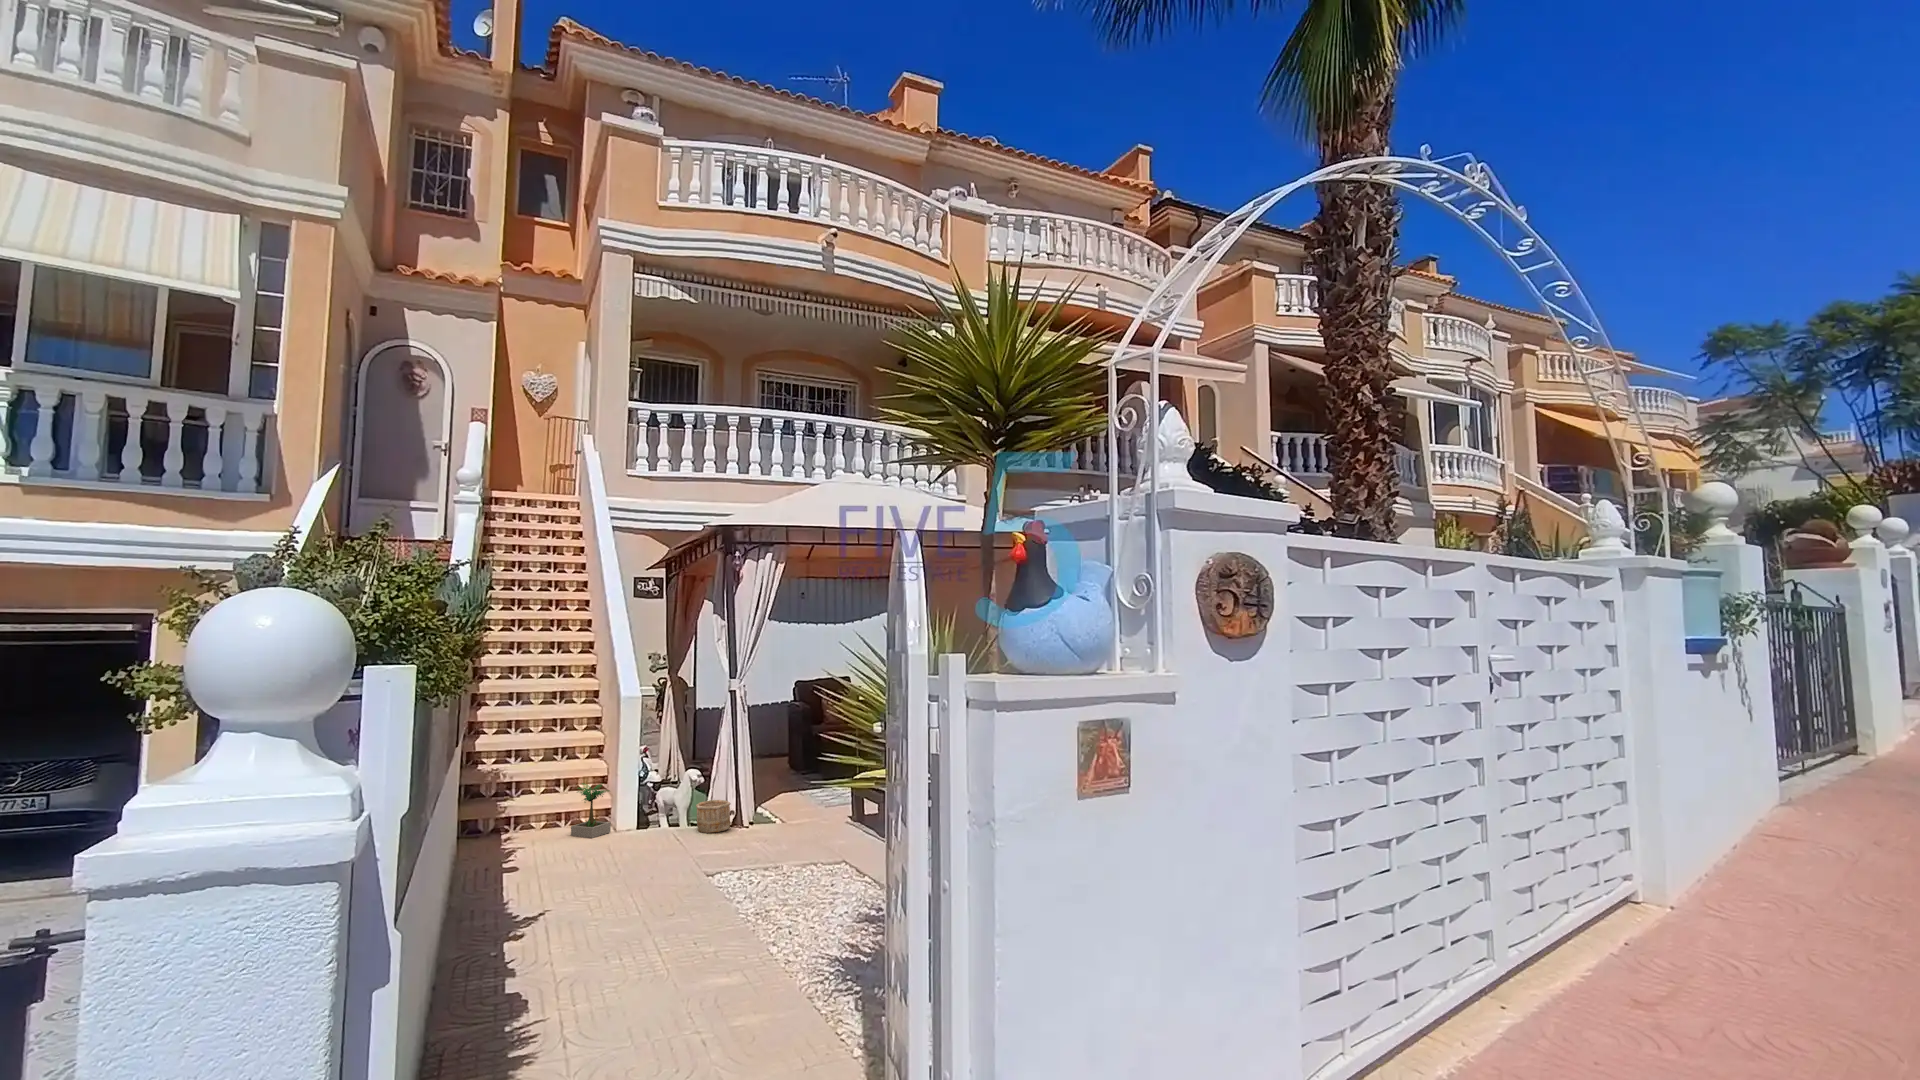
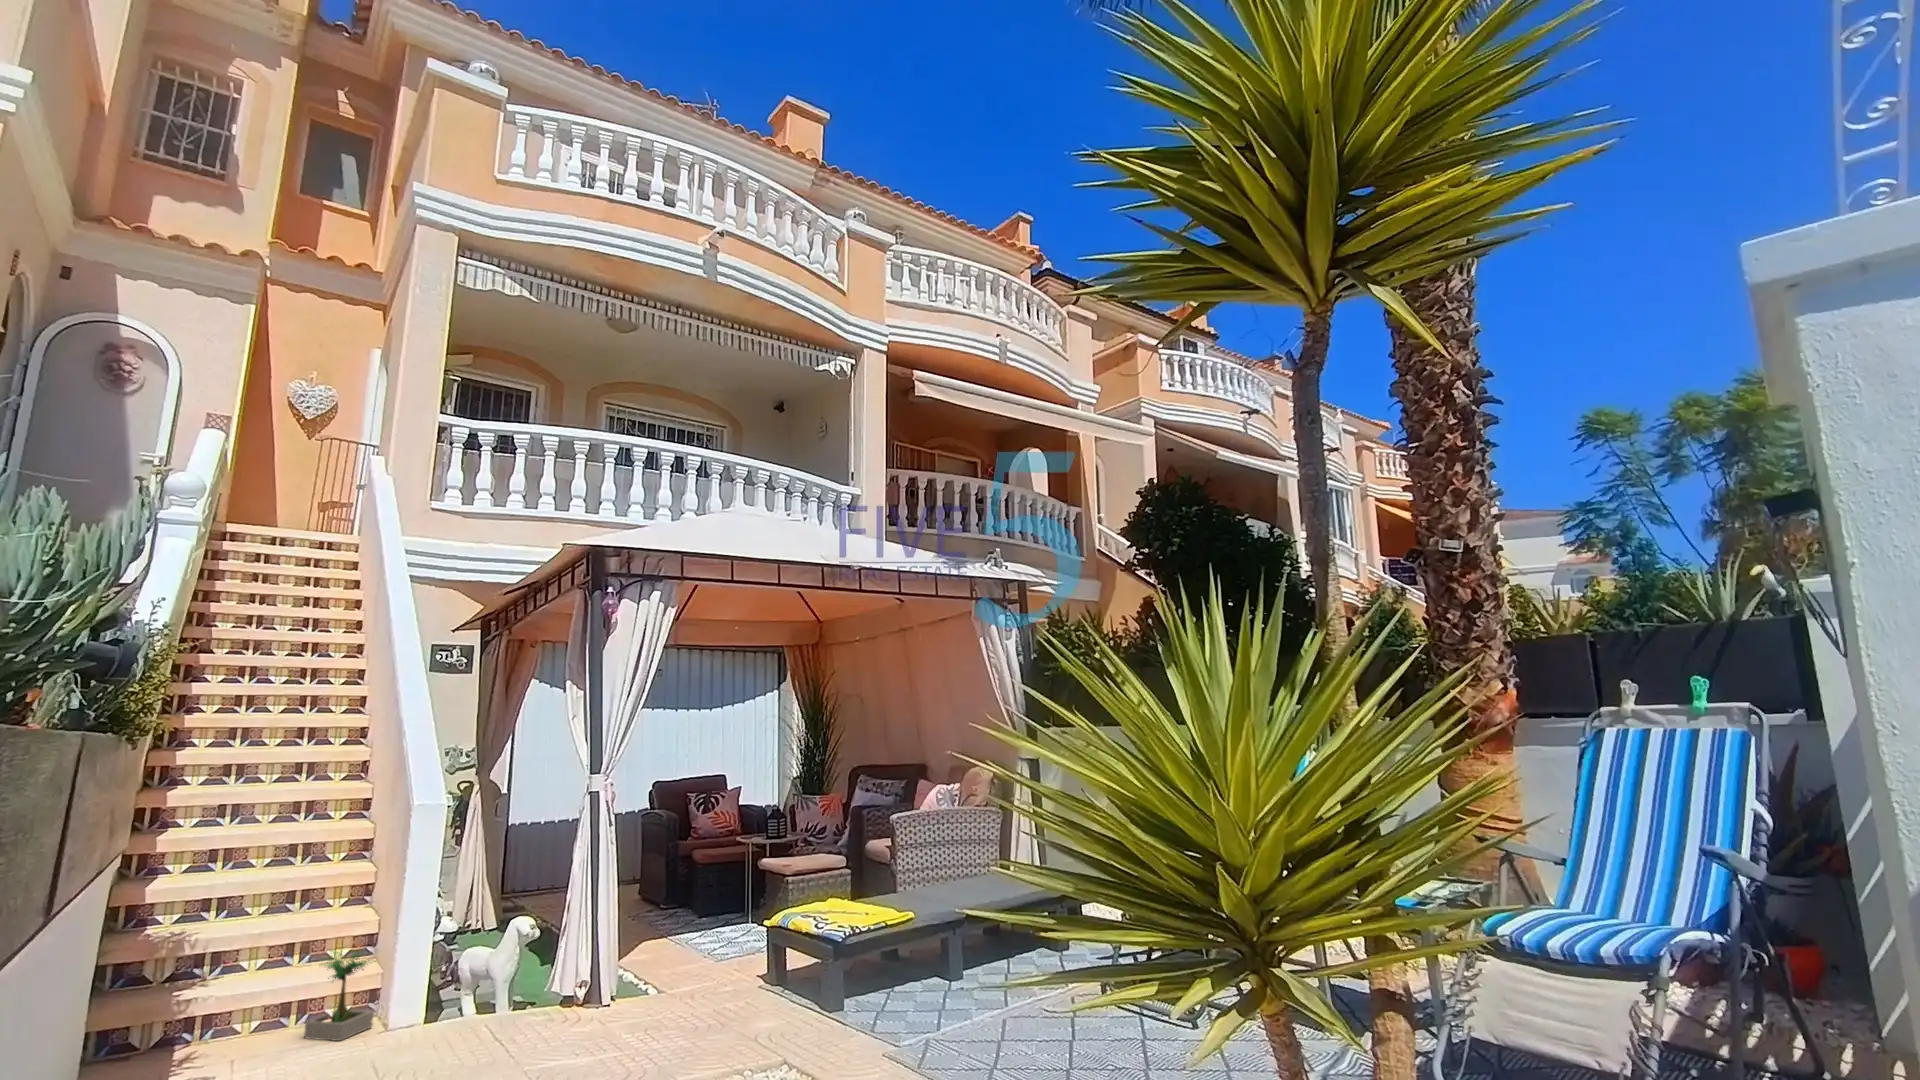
wooden bucket: present [696,800,731,833] -> none [515,964,570,1018]

